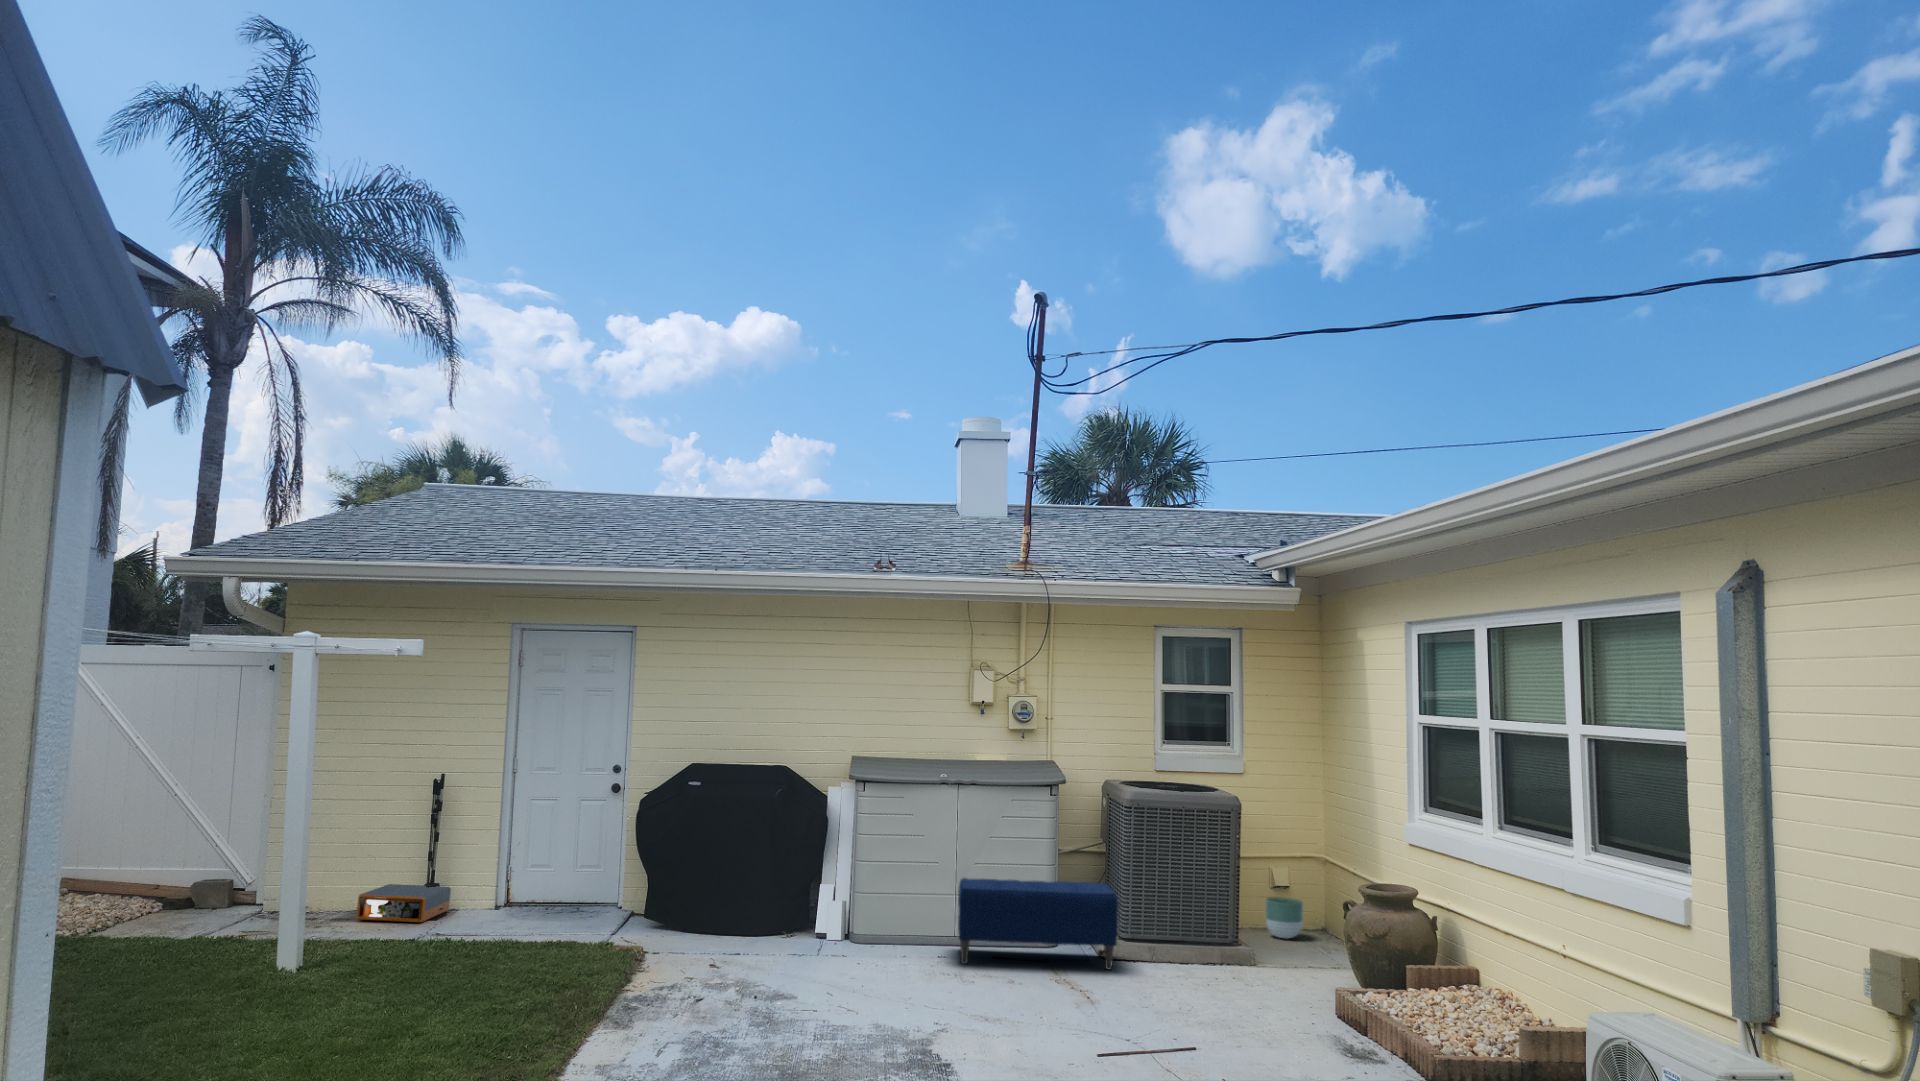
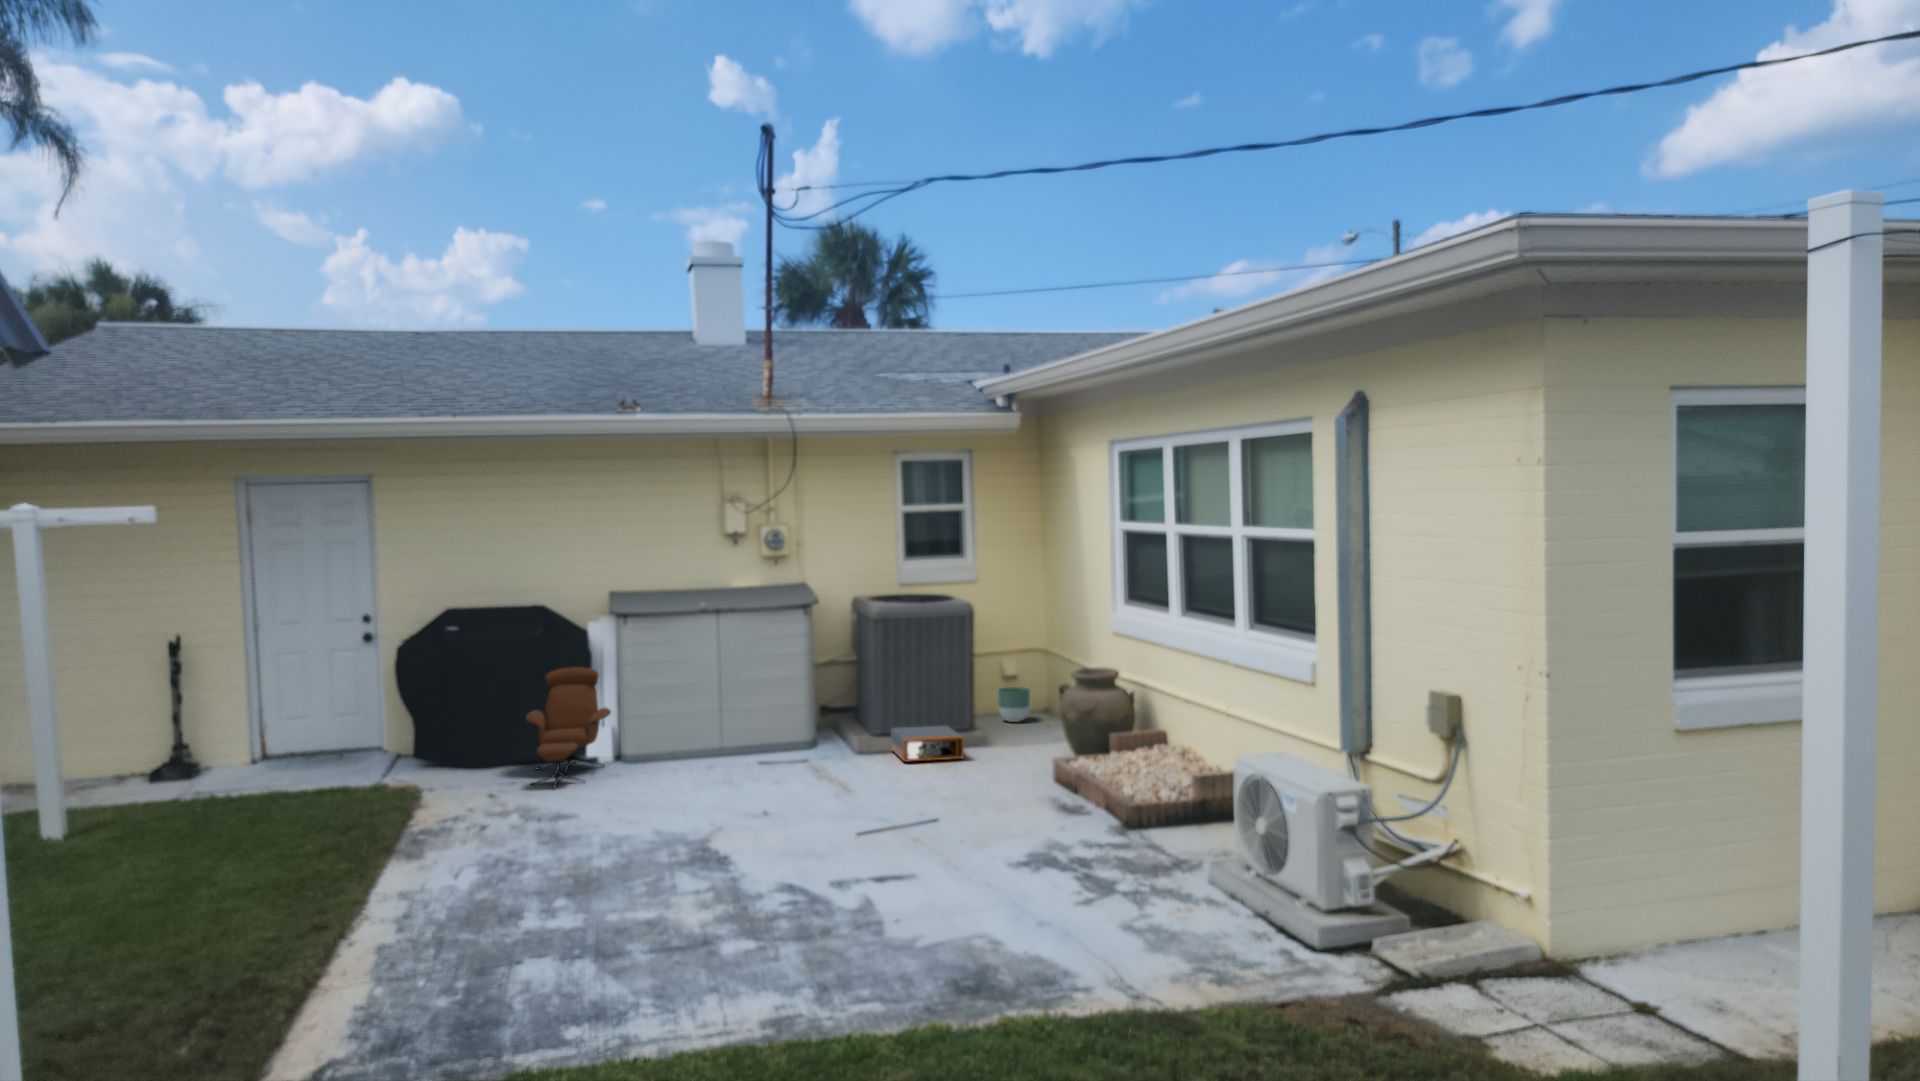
lounge chair: none [754,834,844,966] -> present [526,667,611,787]
bench: present [958,878,1118,970] -> none [721,688,867,771]
storage box: present [356,884,451,922] -> present [891,726,964,762]

